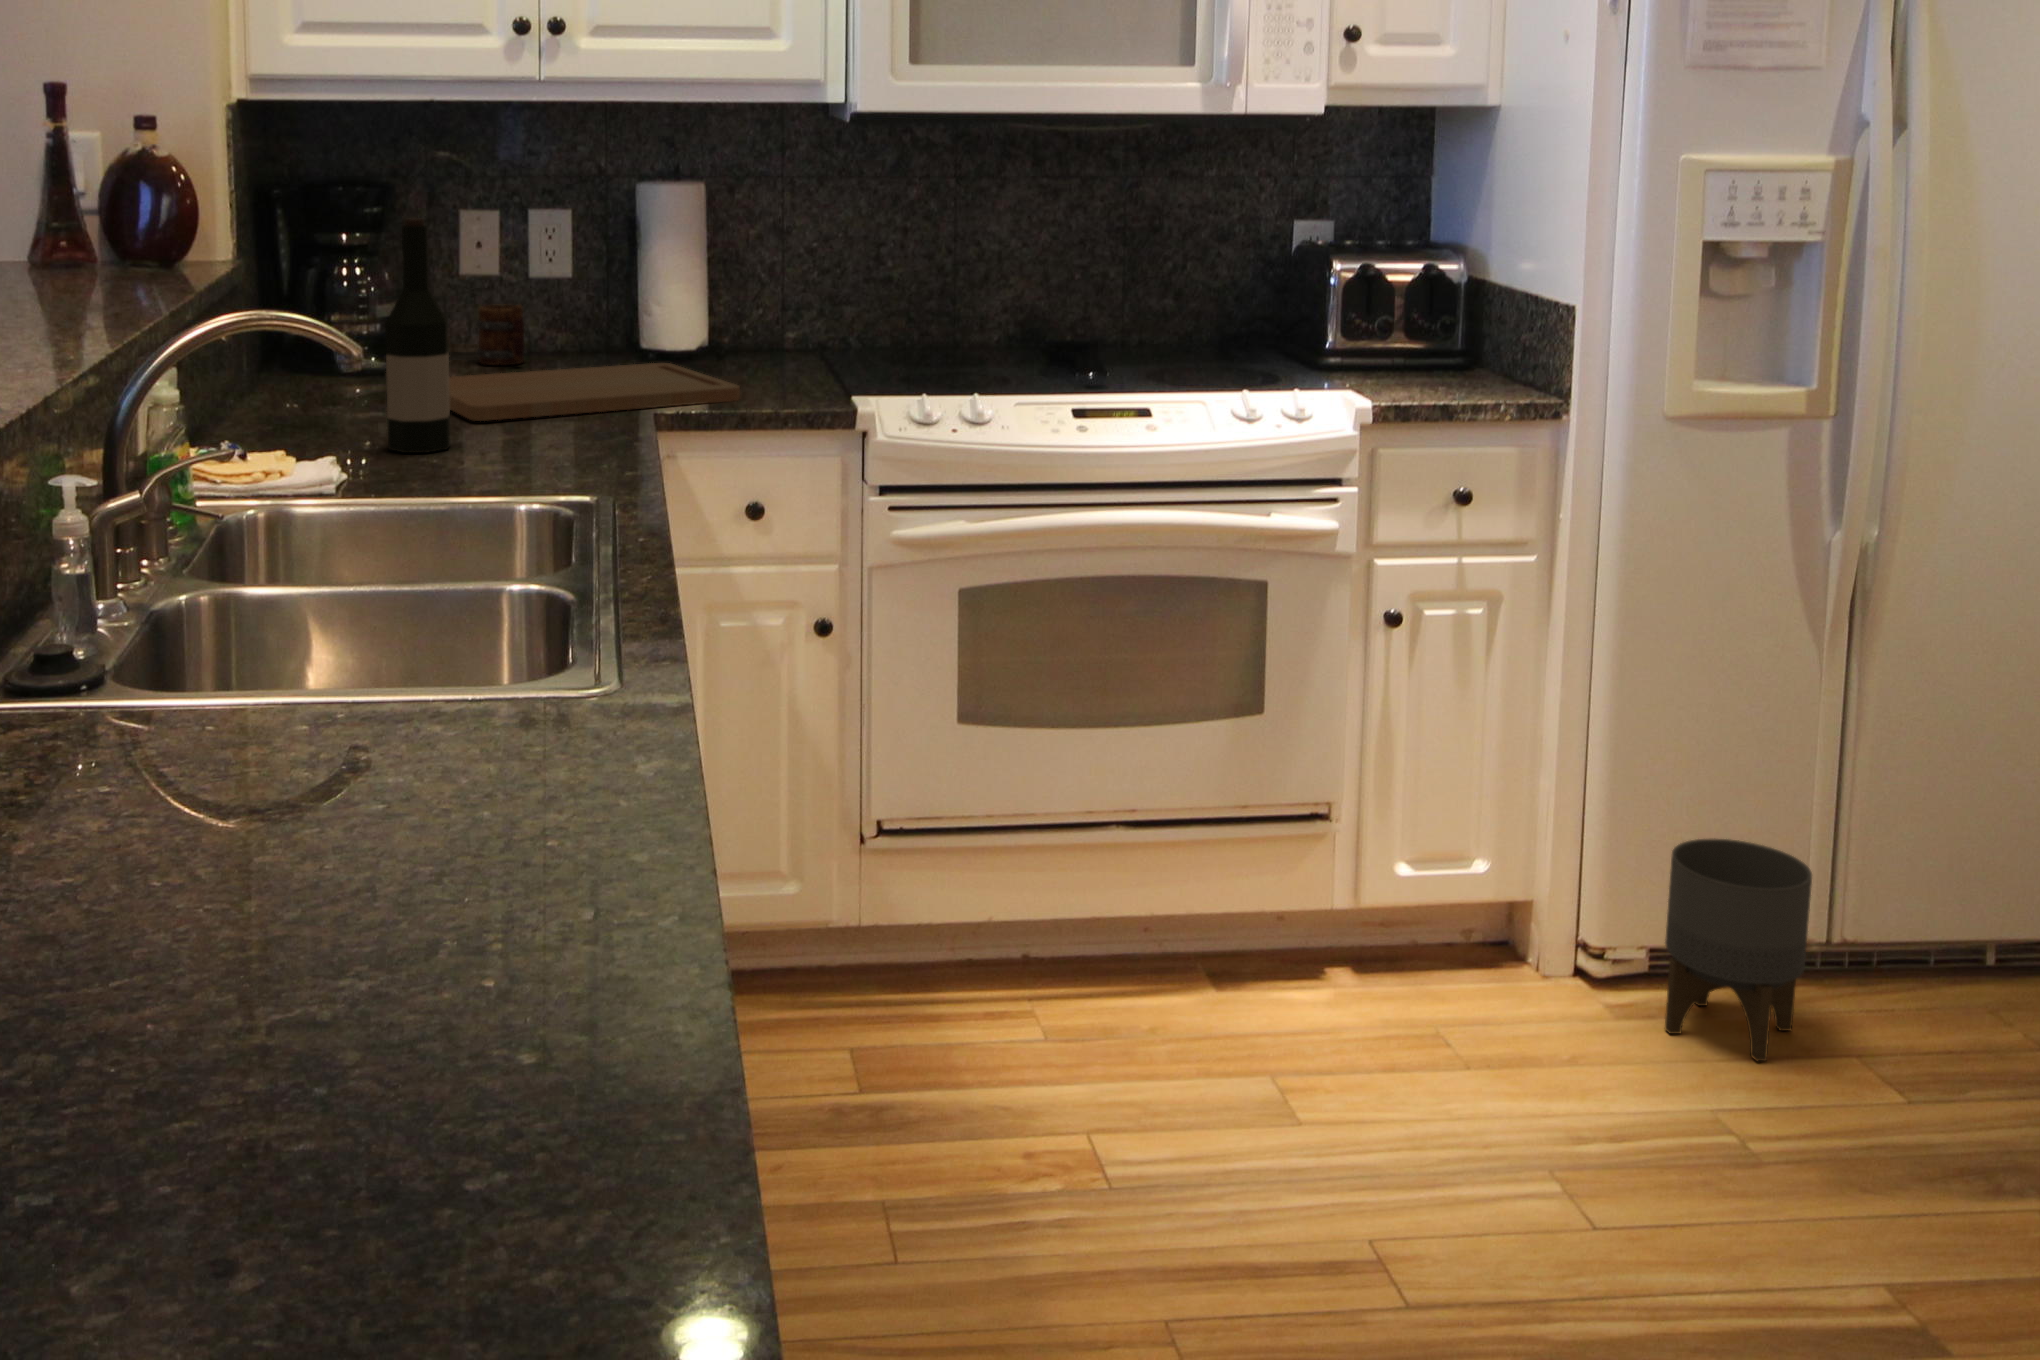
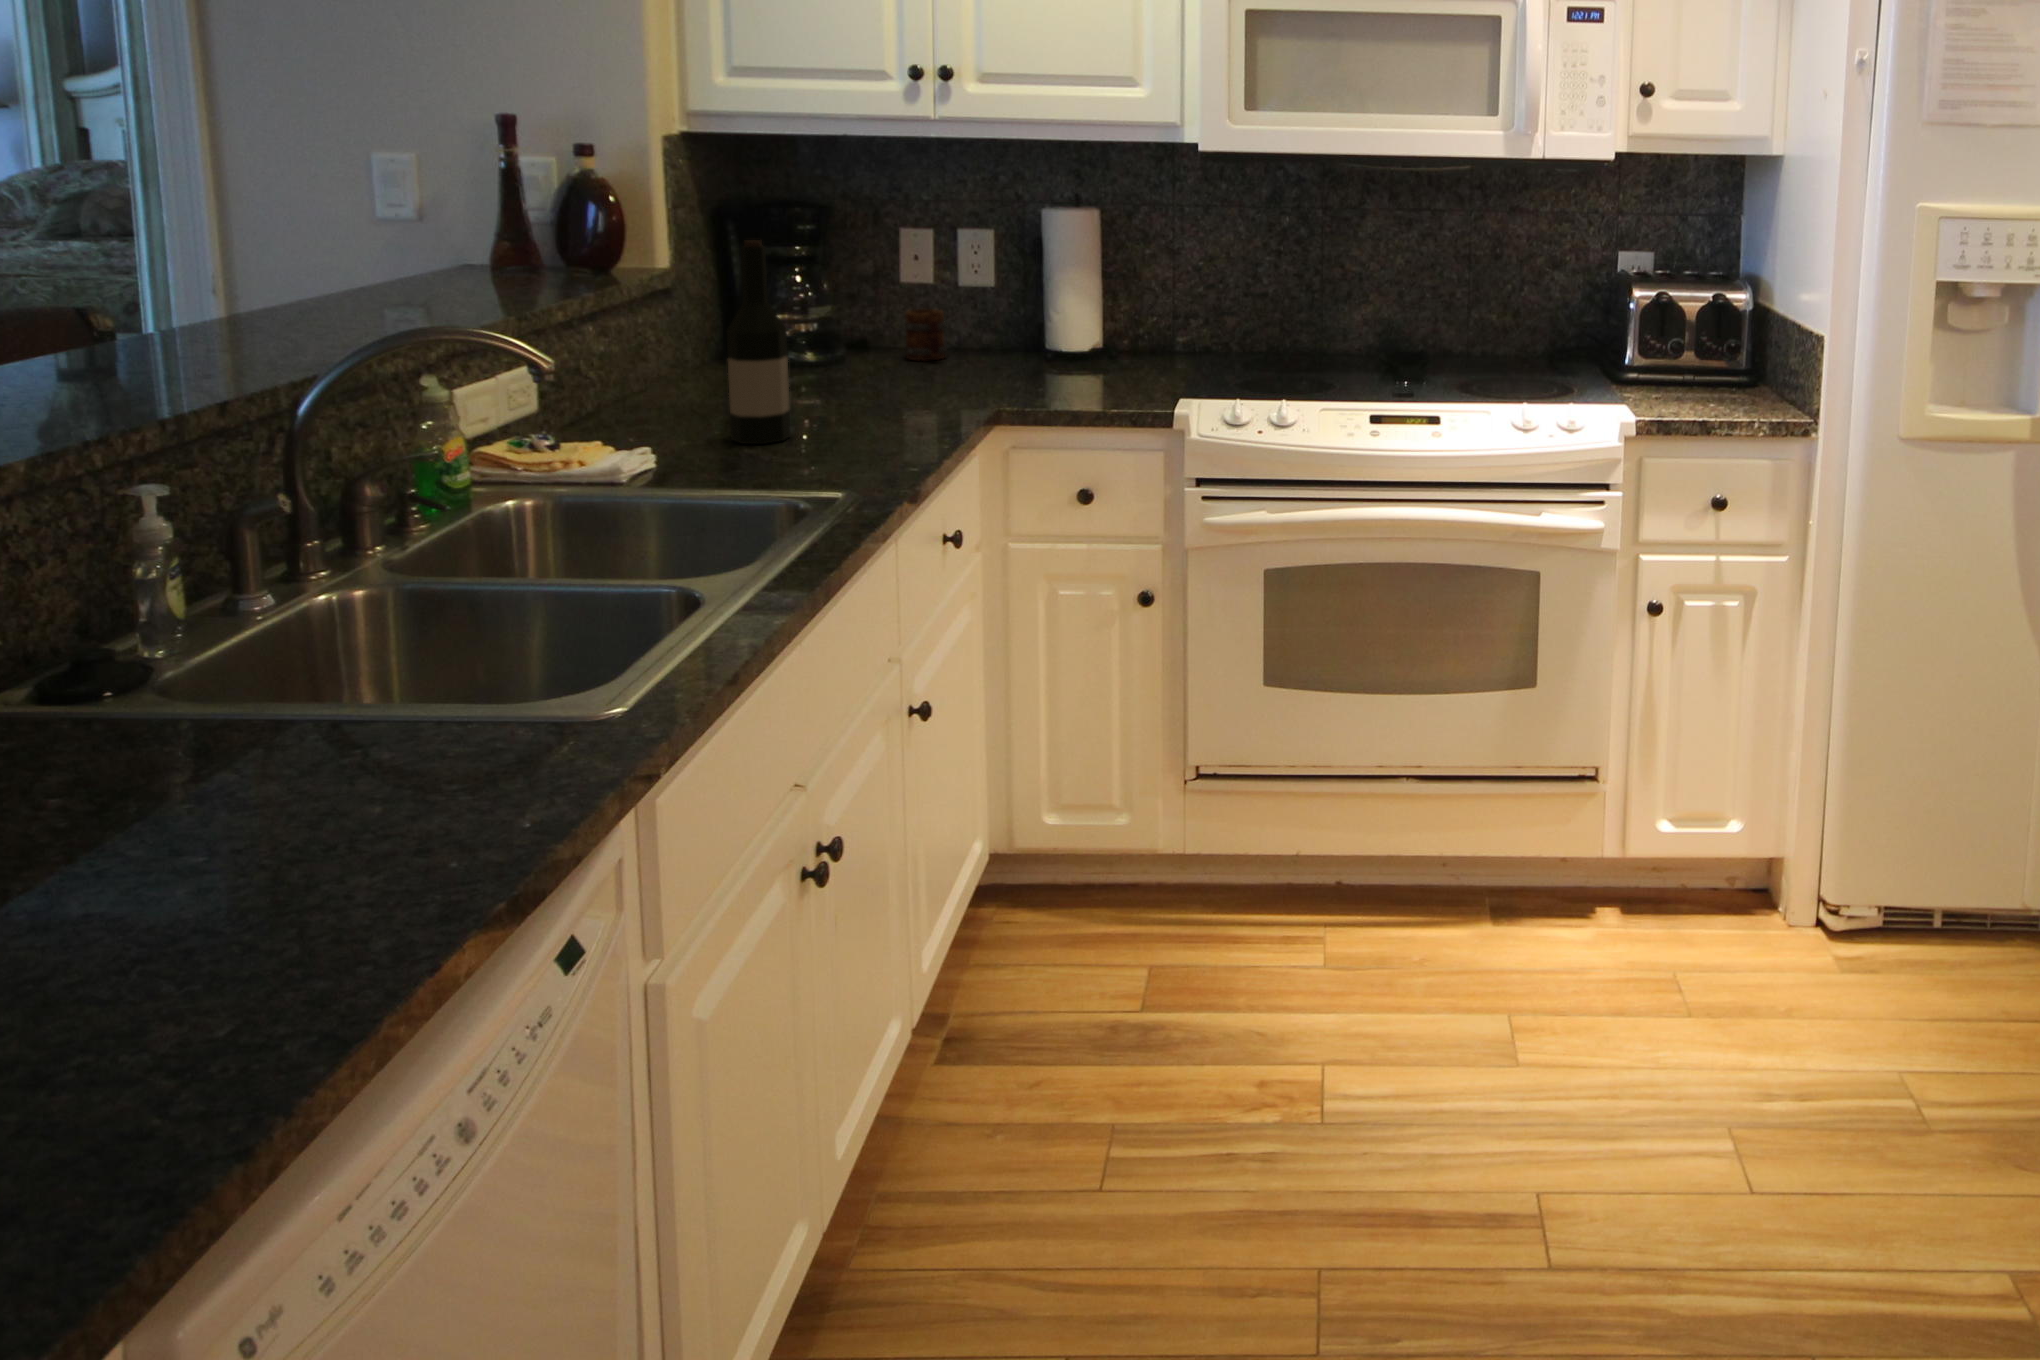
cutting board: present [449,363,740,421] -> none [819,363,1087,414]
planter: present [1665,839,1812,1061] -> none [1880,816,2014,1023]

